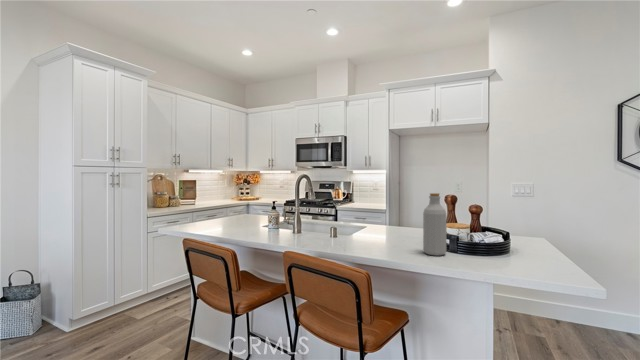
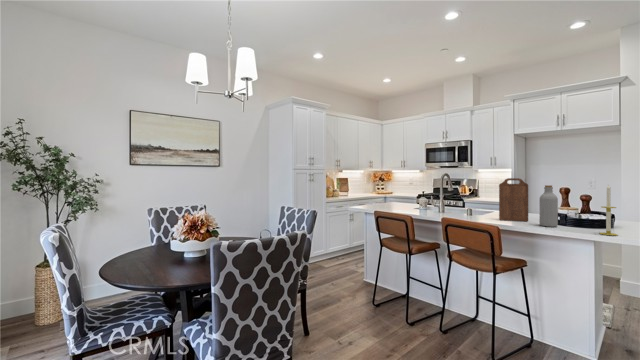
cutting board: none [371,182,408,245] -> present [499,178,528,221]
candle: none [503,193,526,271] -> present [600,185,617,235]

